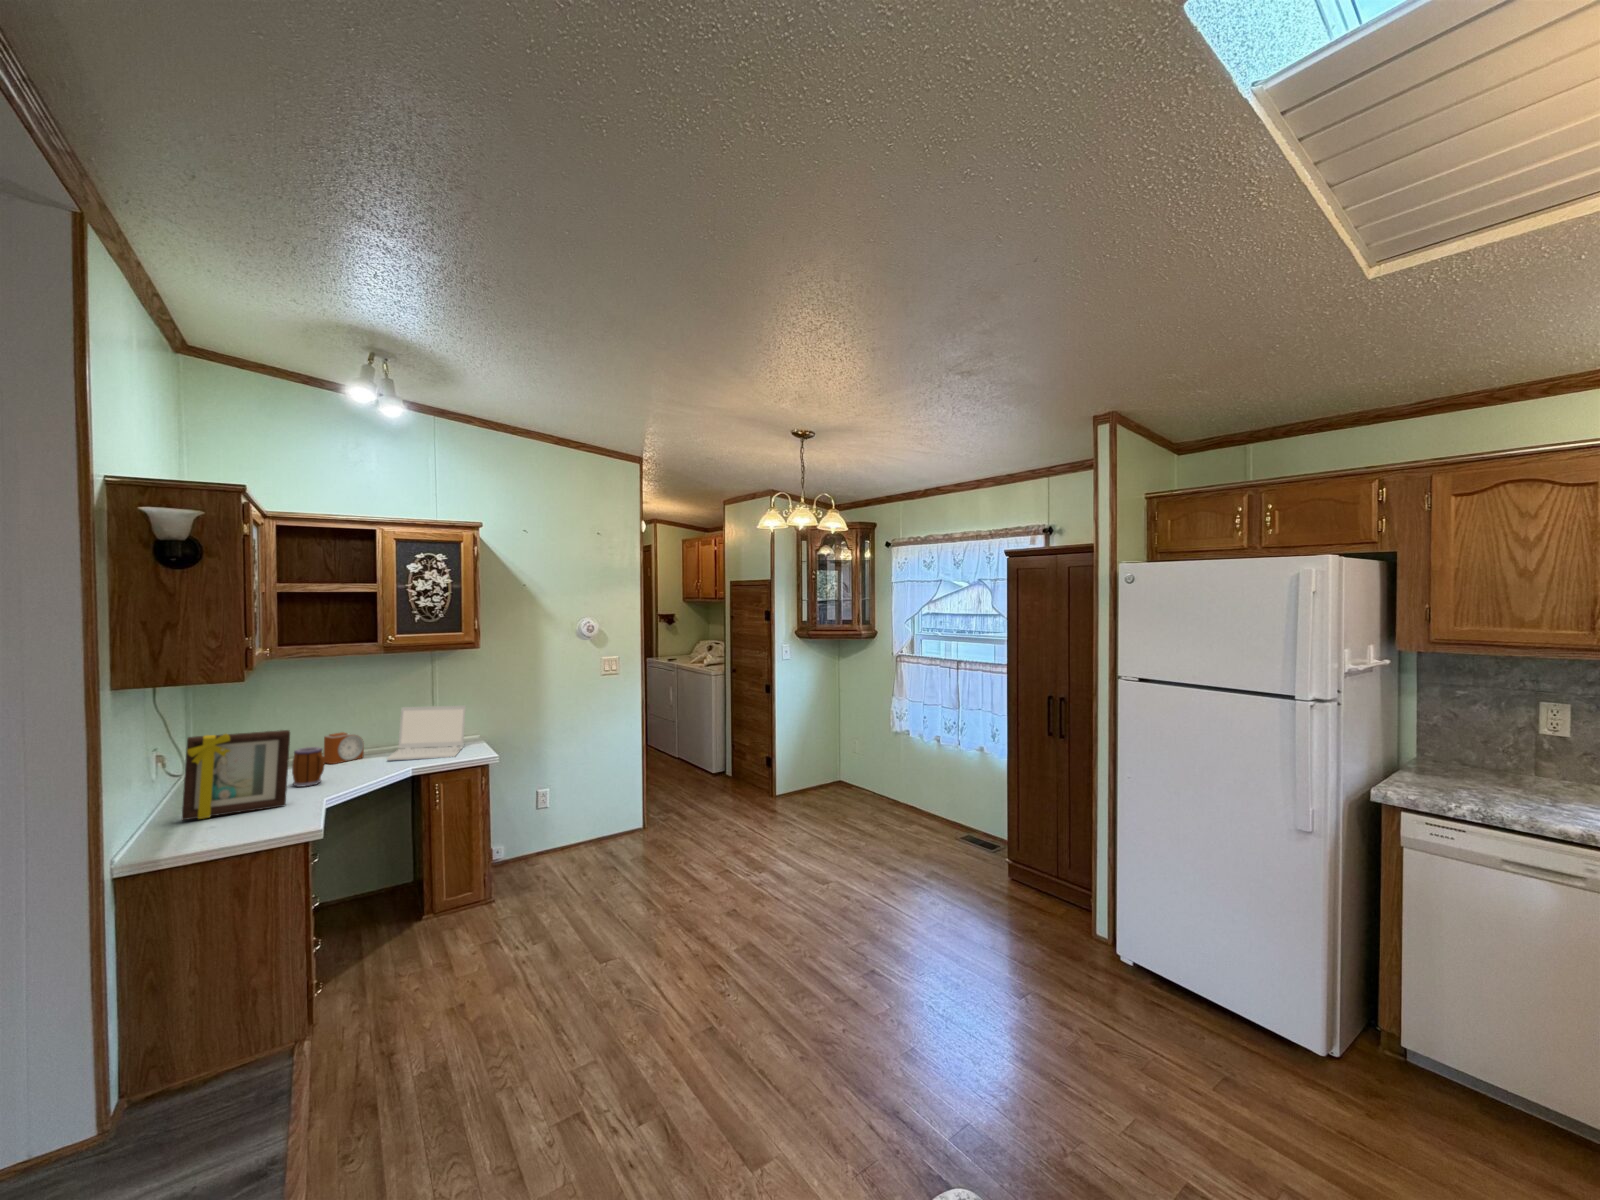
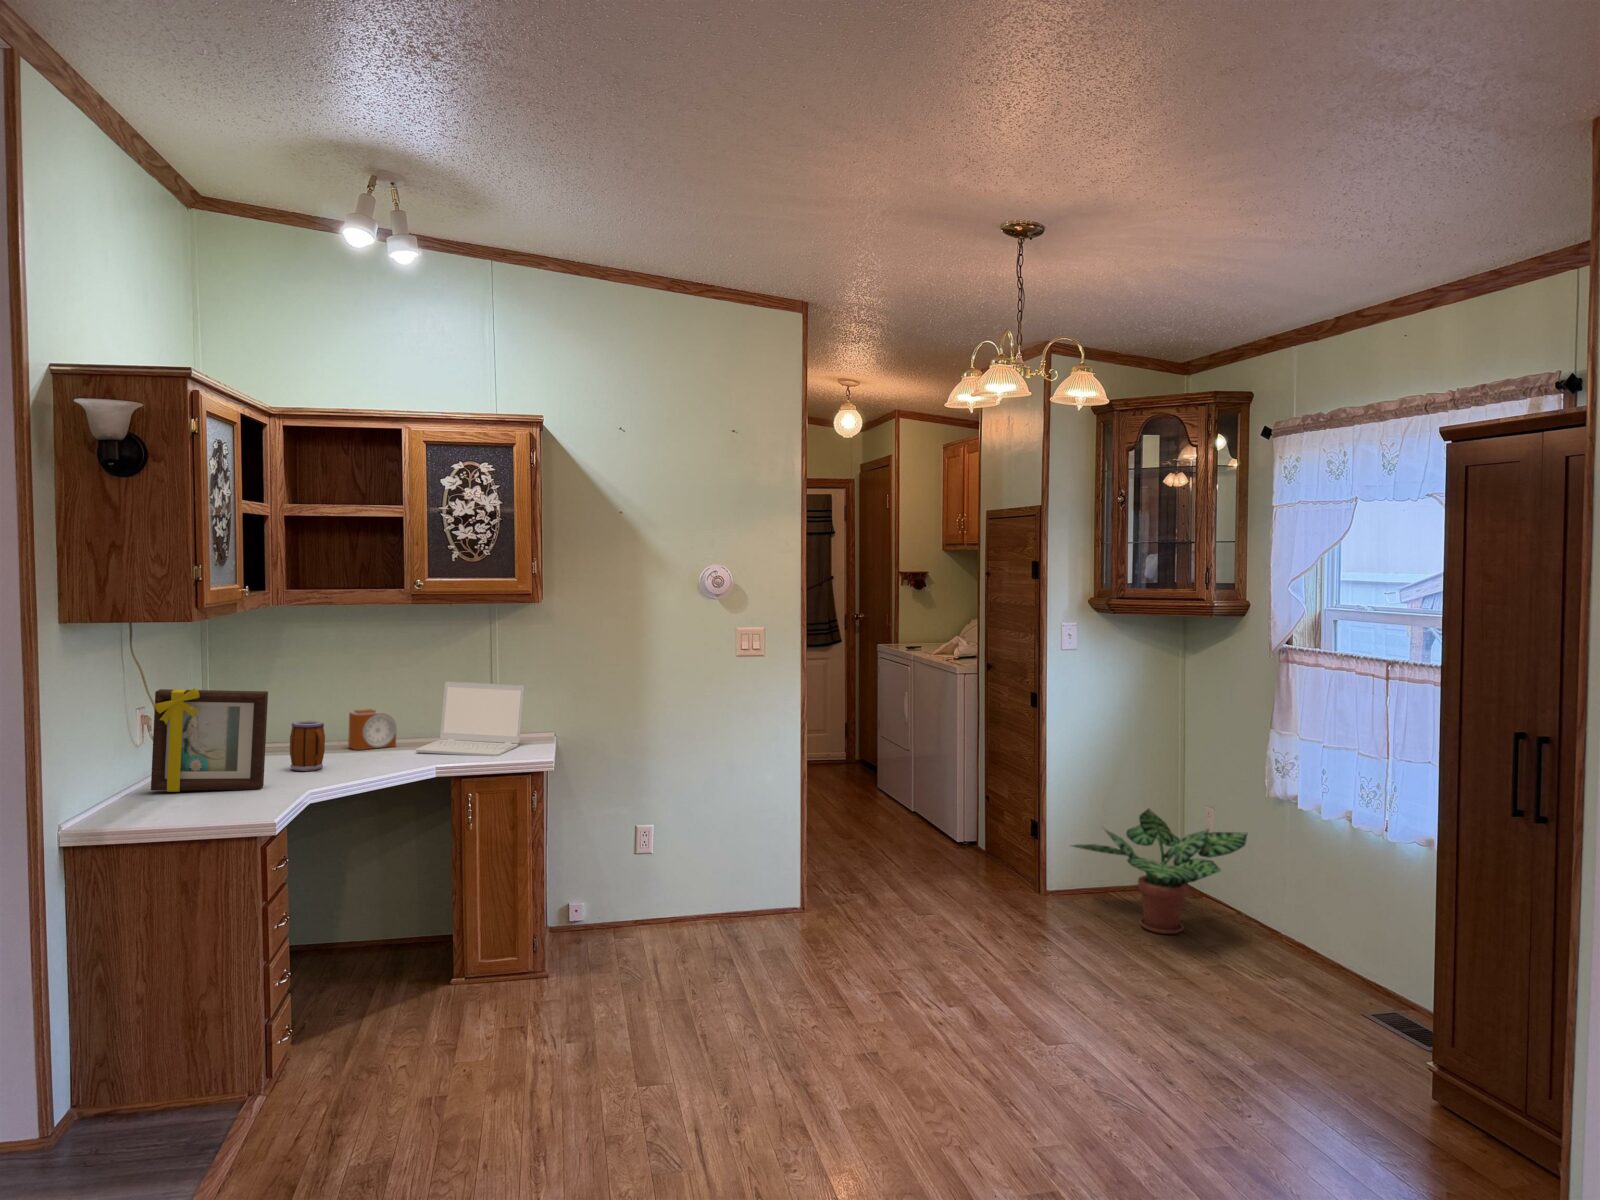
potted plant: none [792,744,884,811] -> present [1073,809,1248,934]

